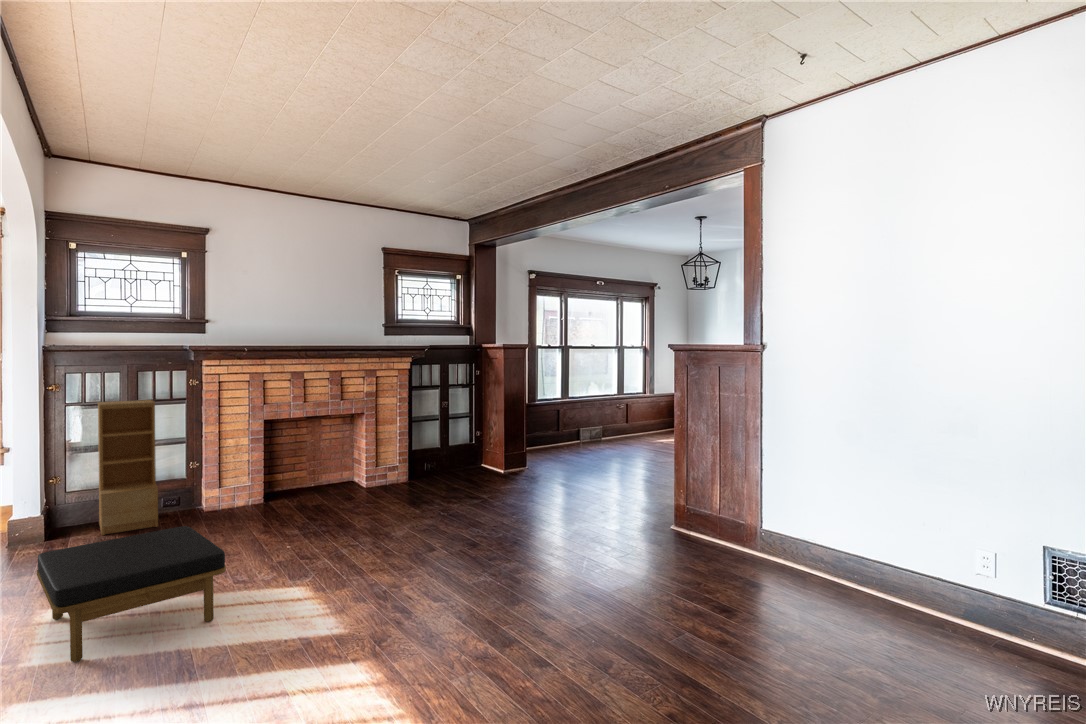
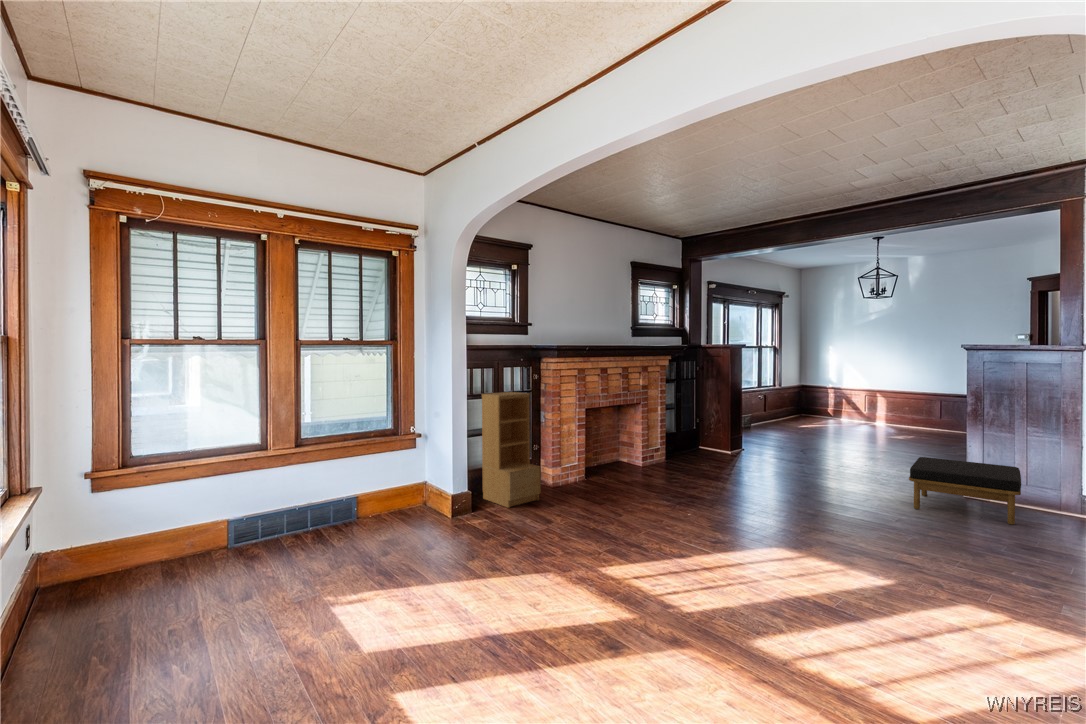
ottoman: present [37,526,226,662] -> present [909,457,1021,525]

